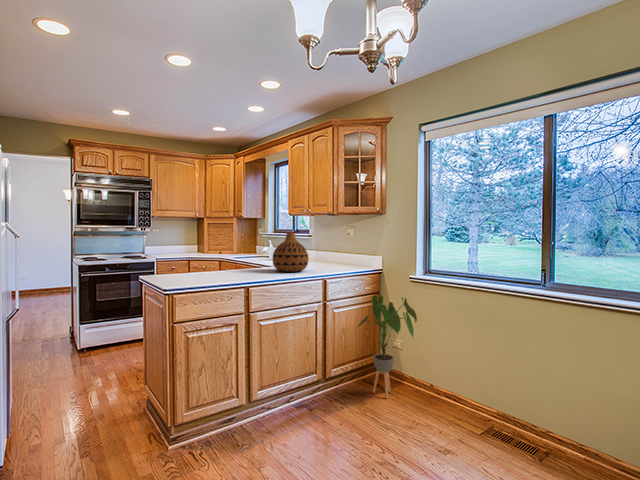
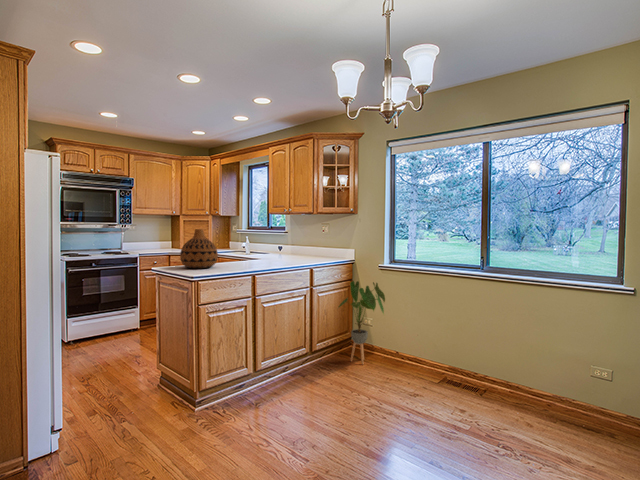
vase: present [273,232,308,272] -> present [180,229,218,268]

